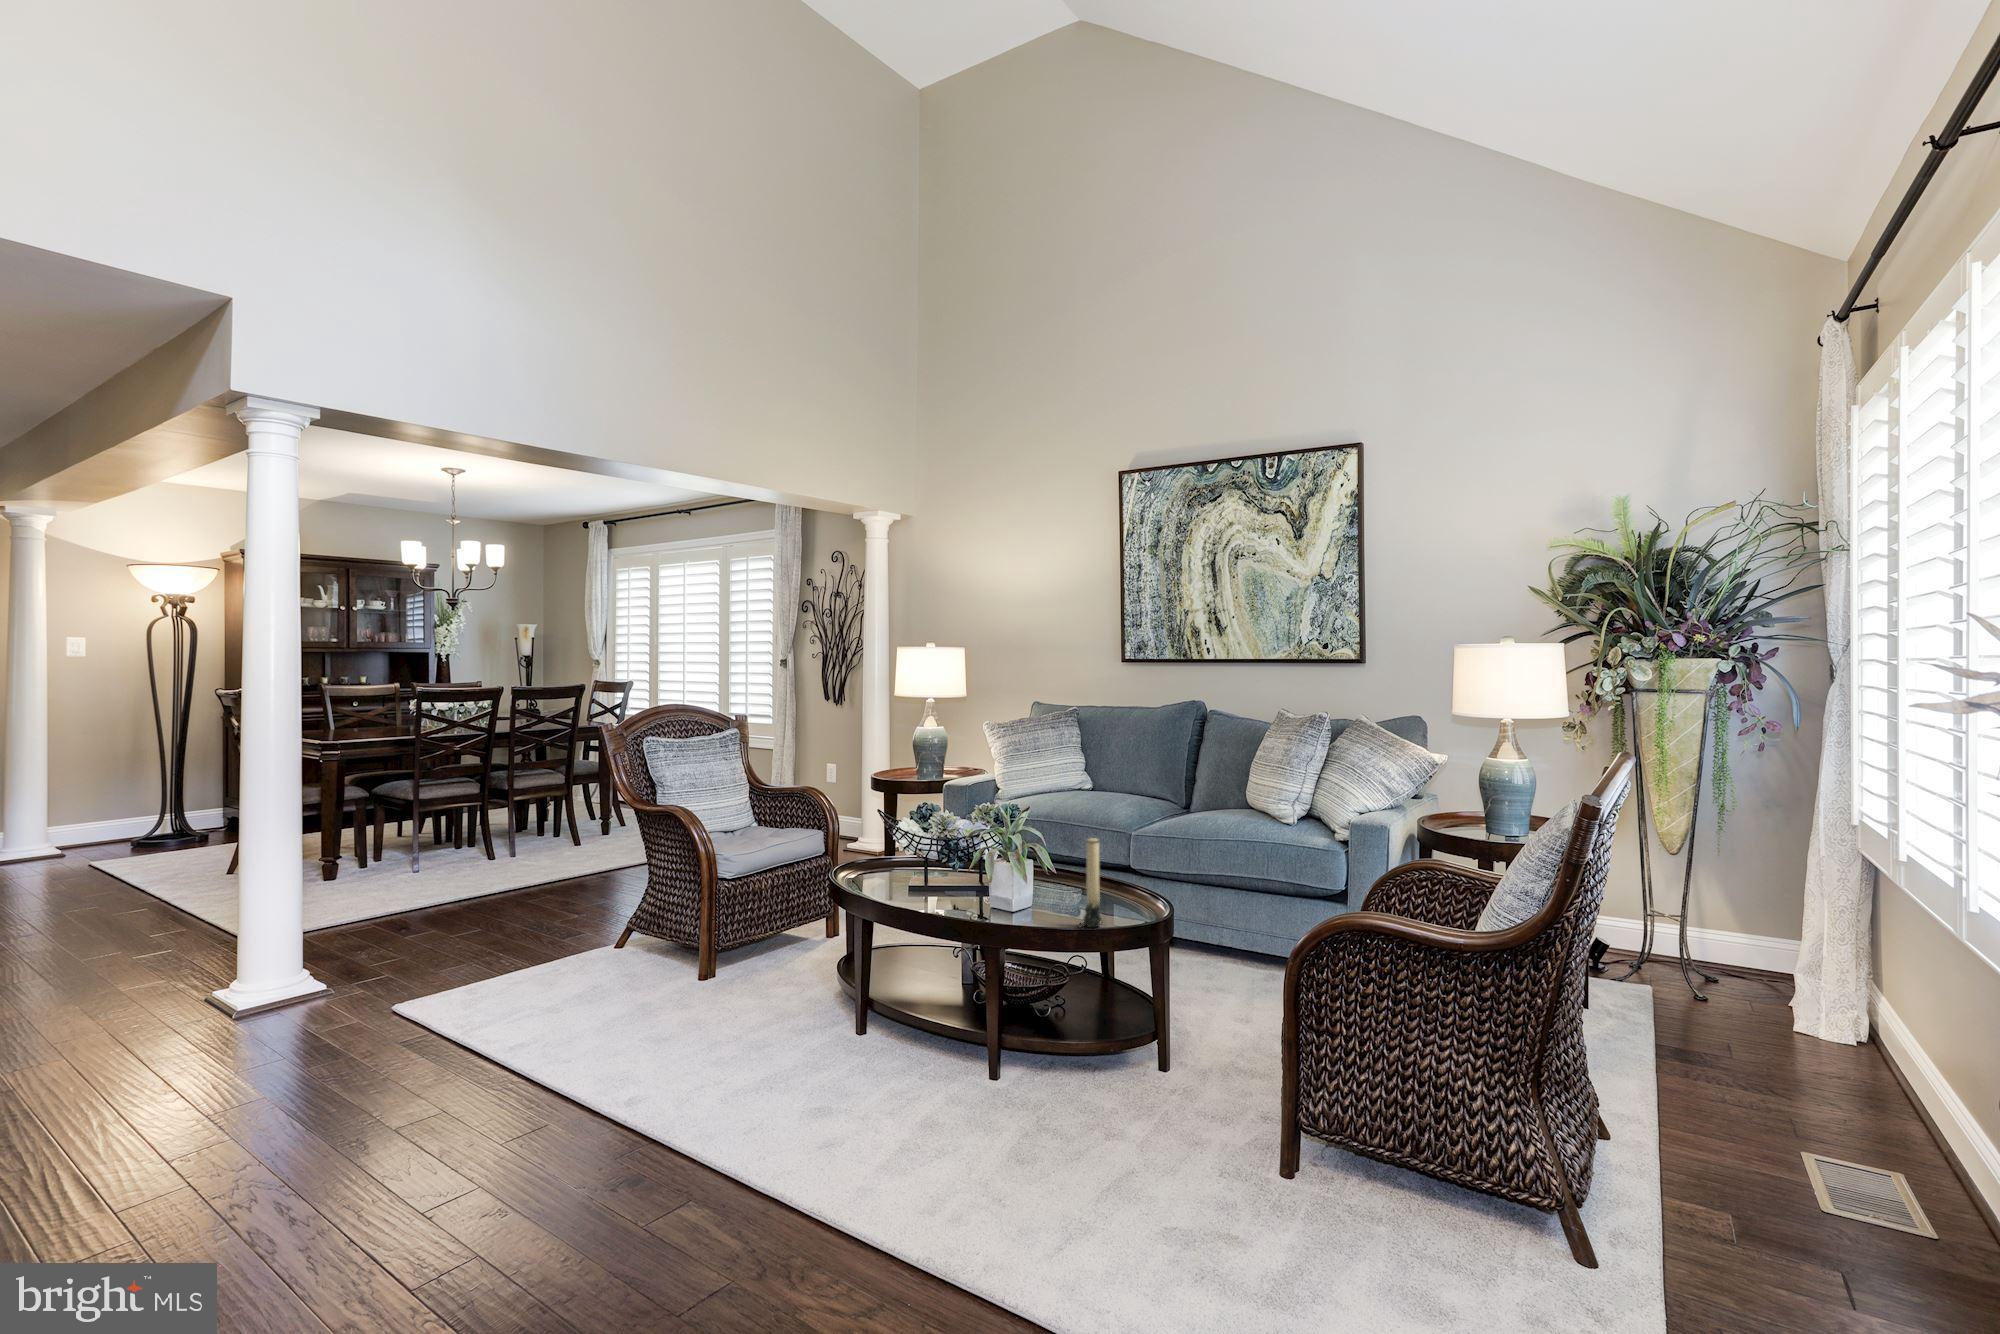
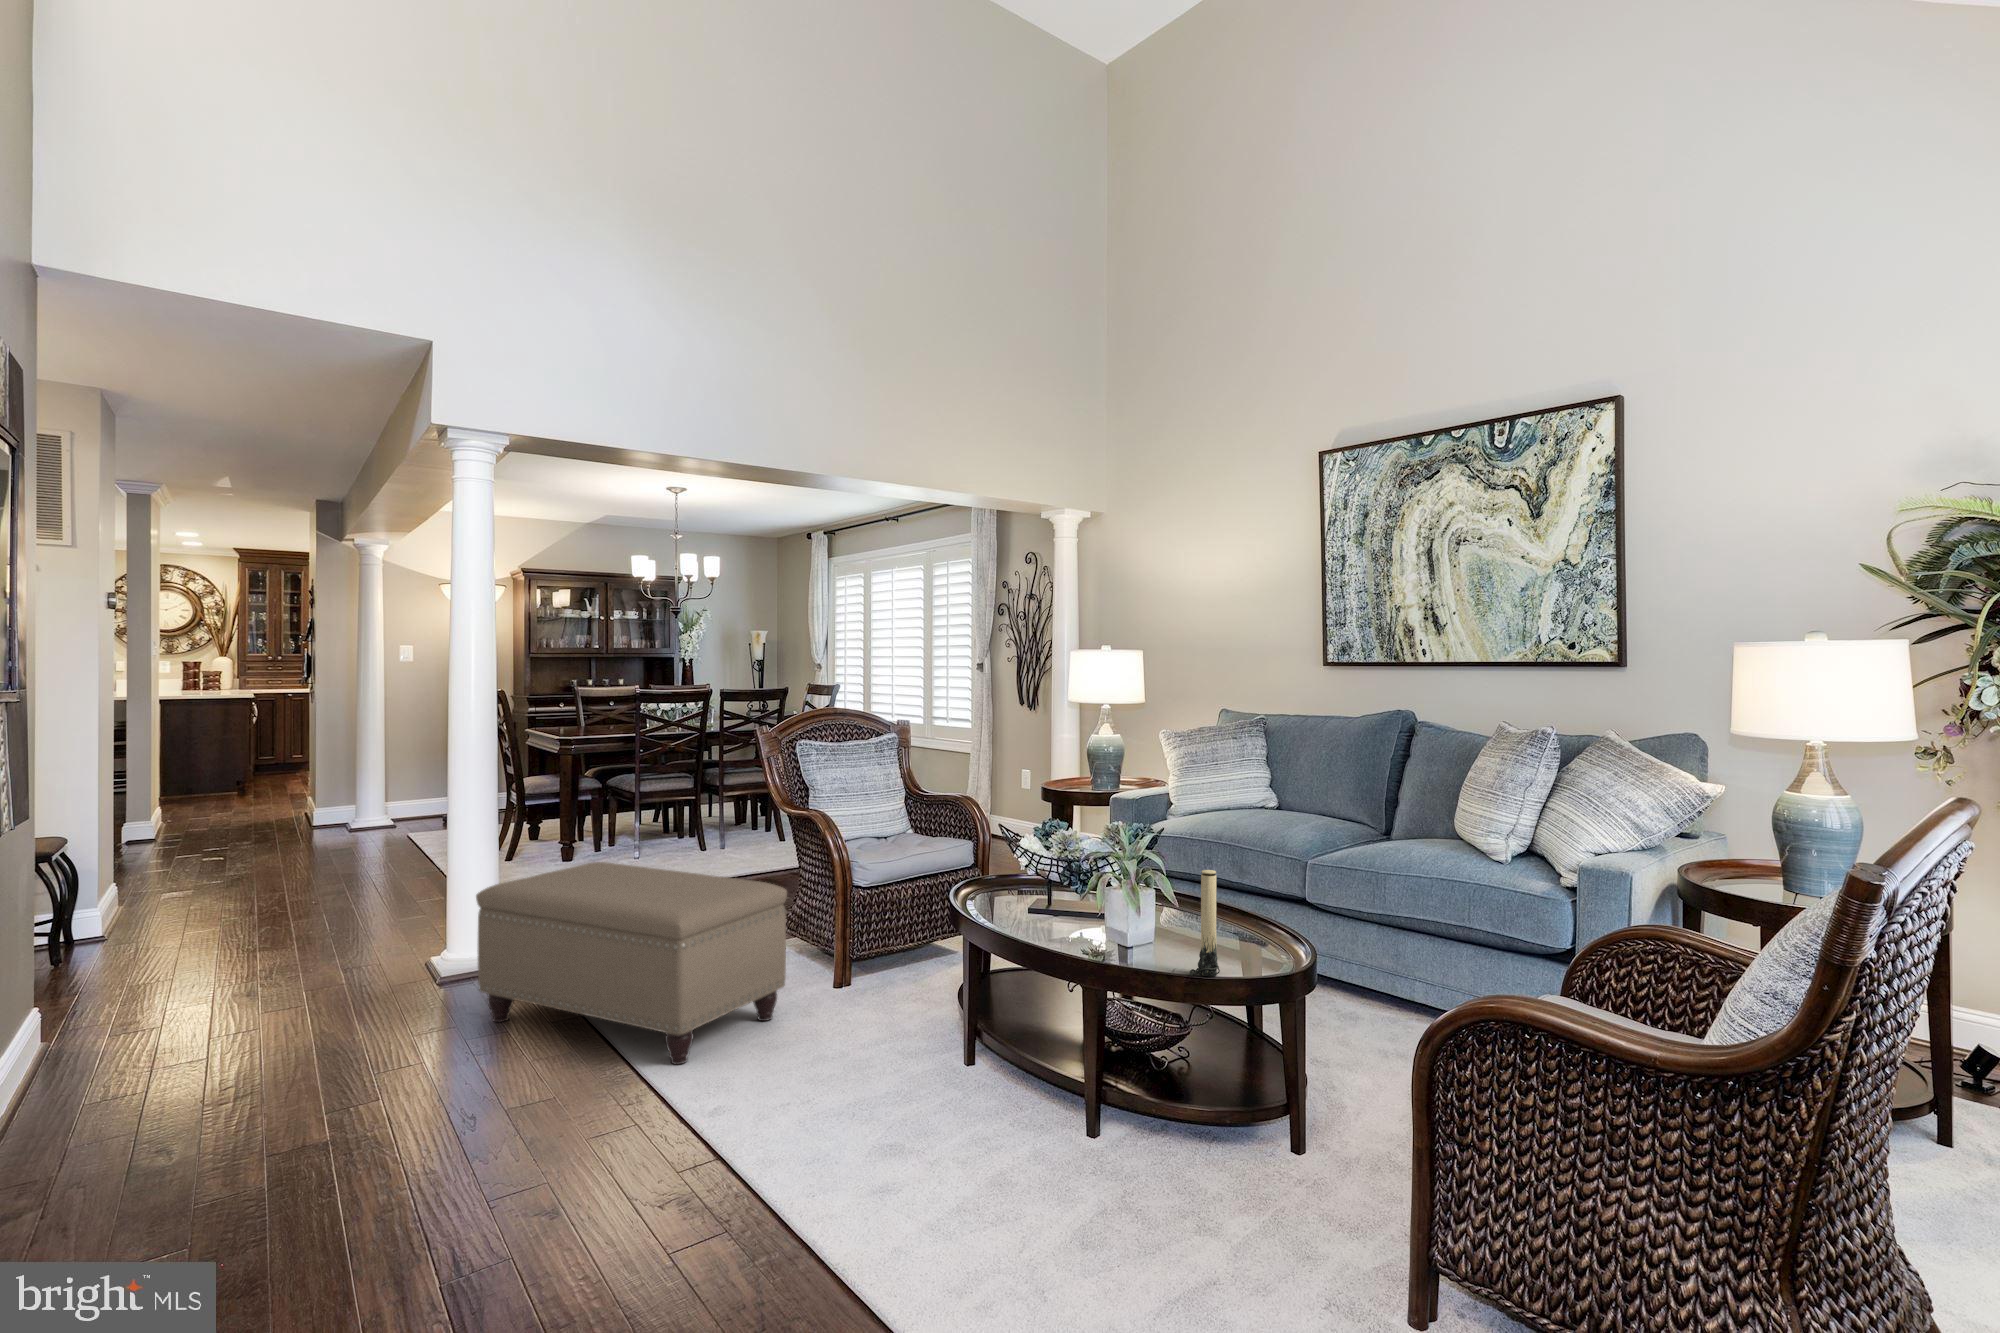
ottoman: none [327,870,668,1059] -> present [476,862,787,1065]

